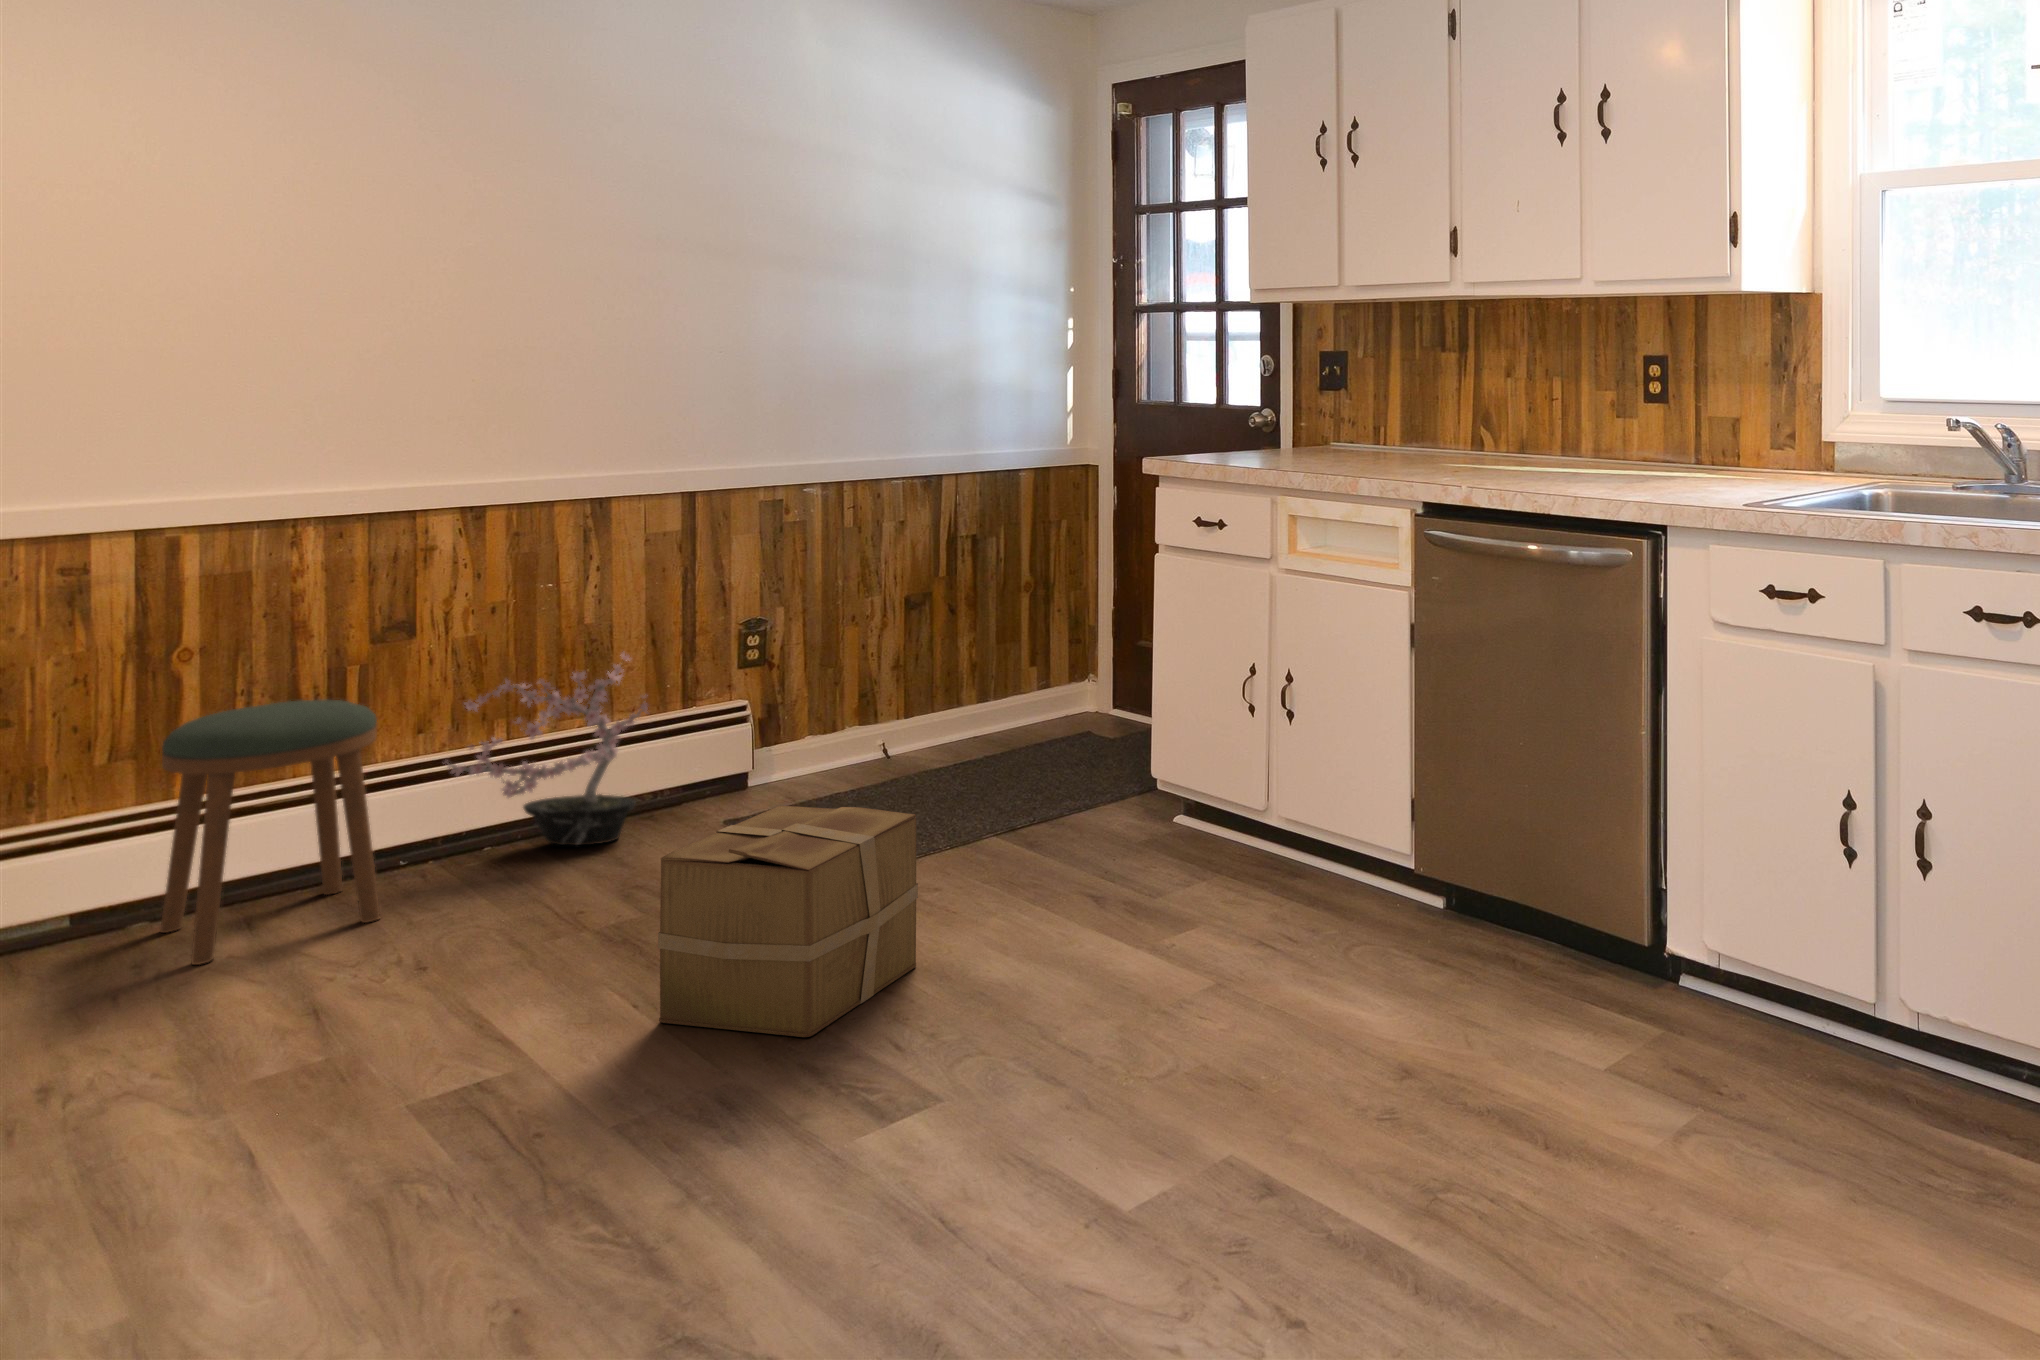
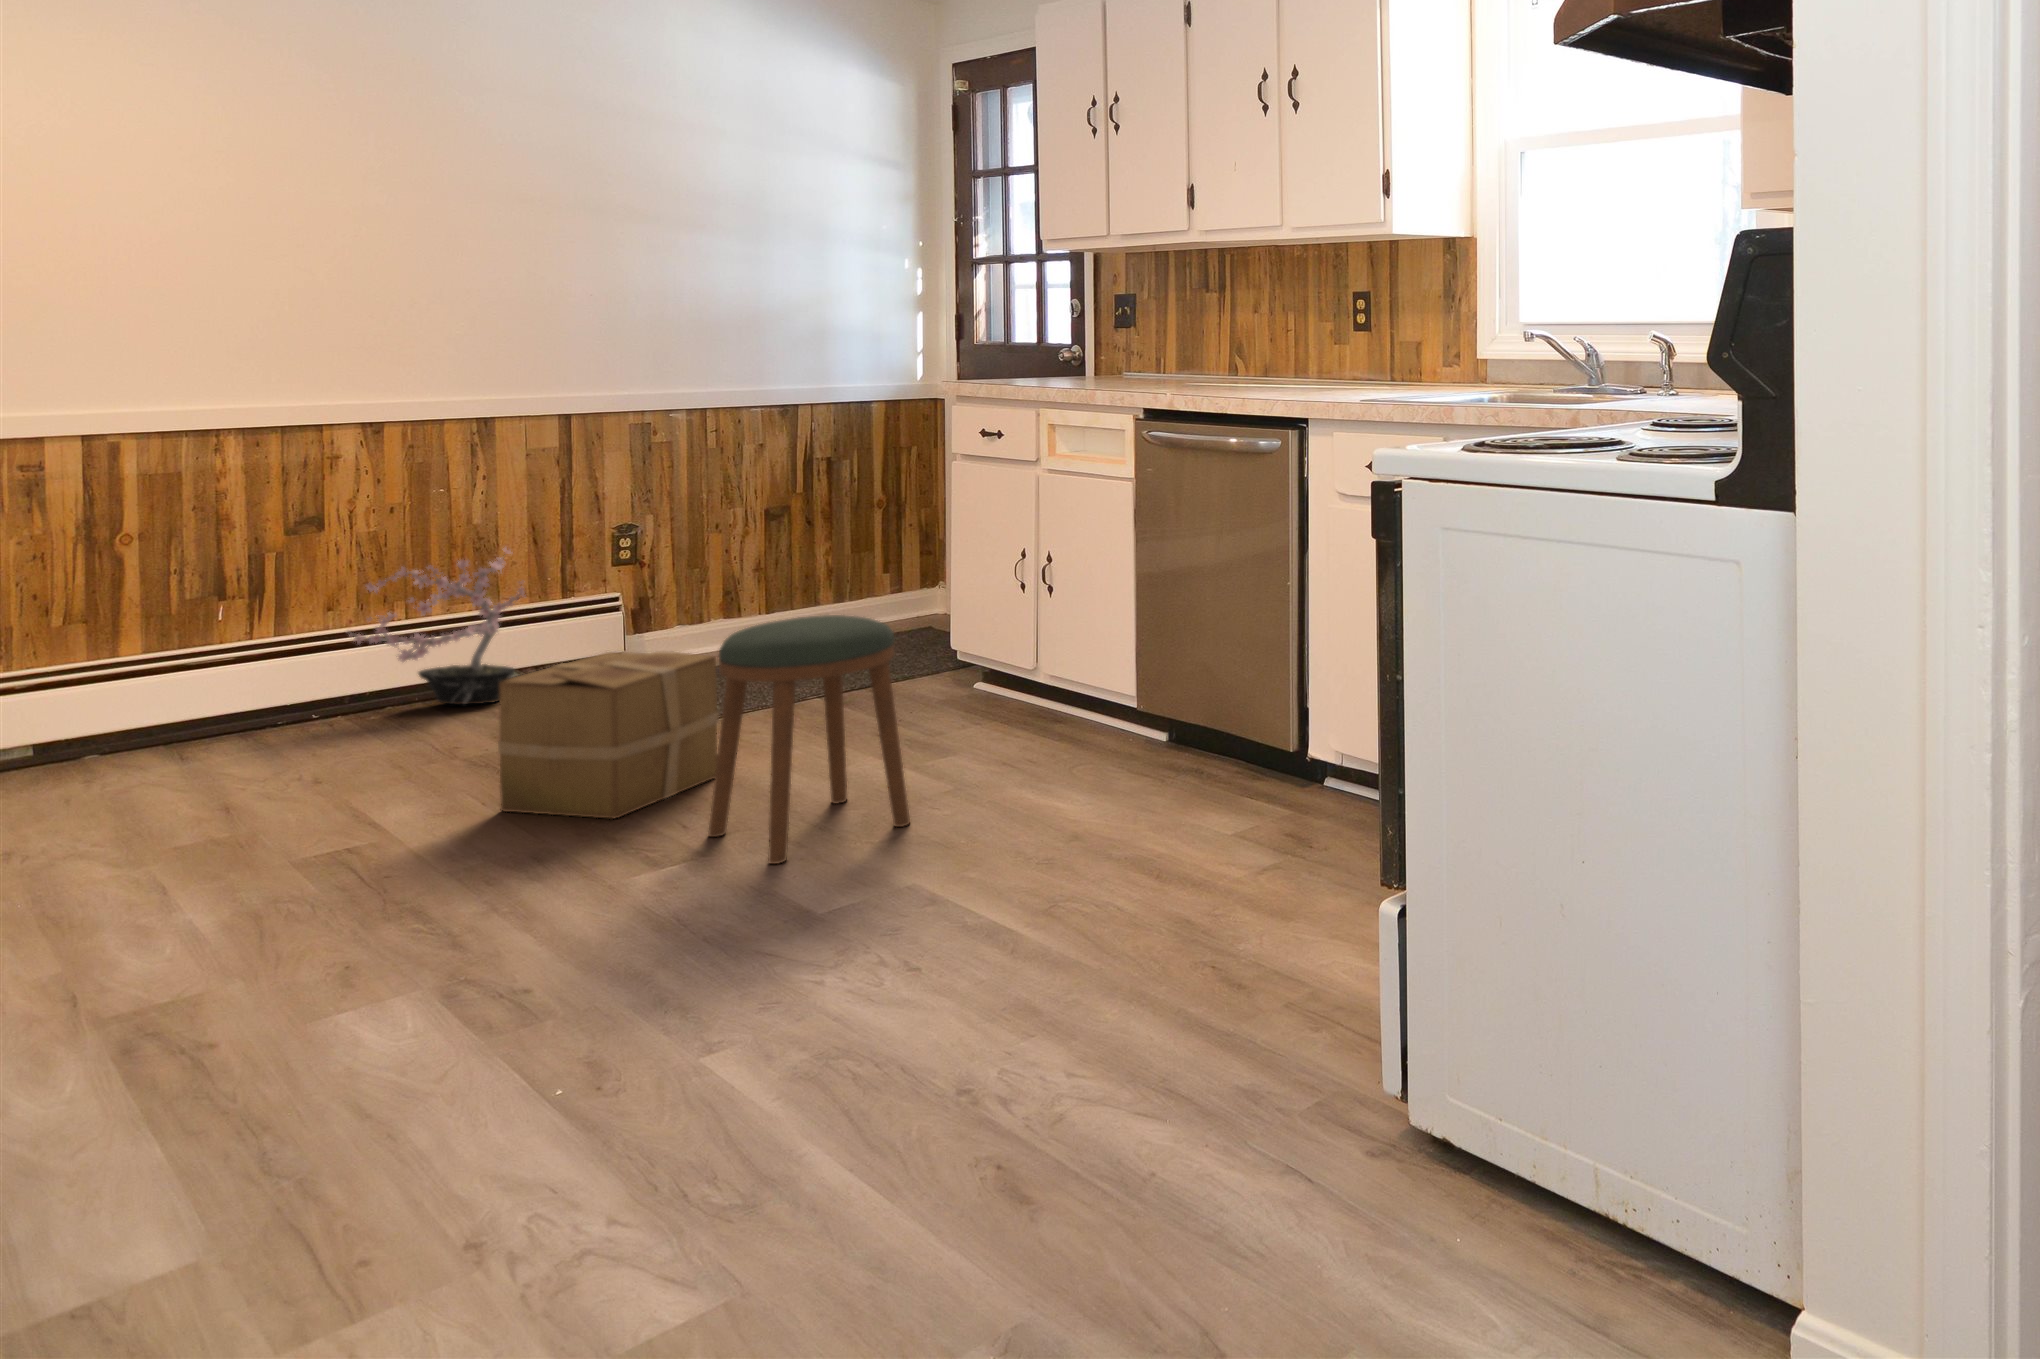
stool: present [160,700,380,965] -> present [708,615,910,864]

